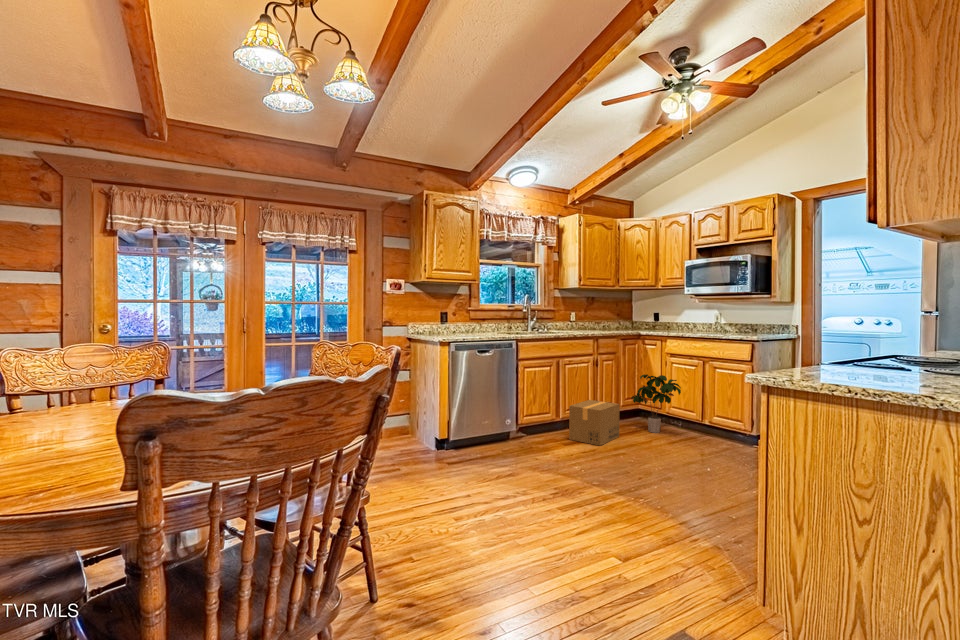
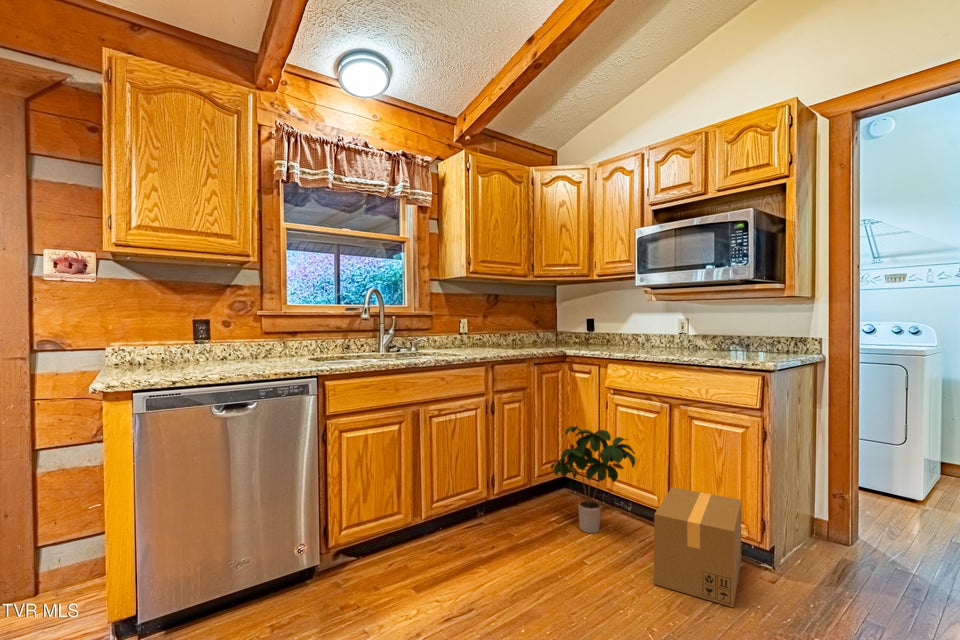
cardboard box: present [569,400,620,446] -> present [654,487,741,607]

